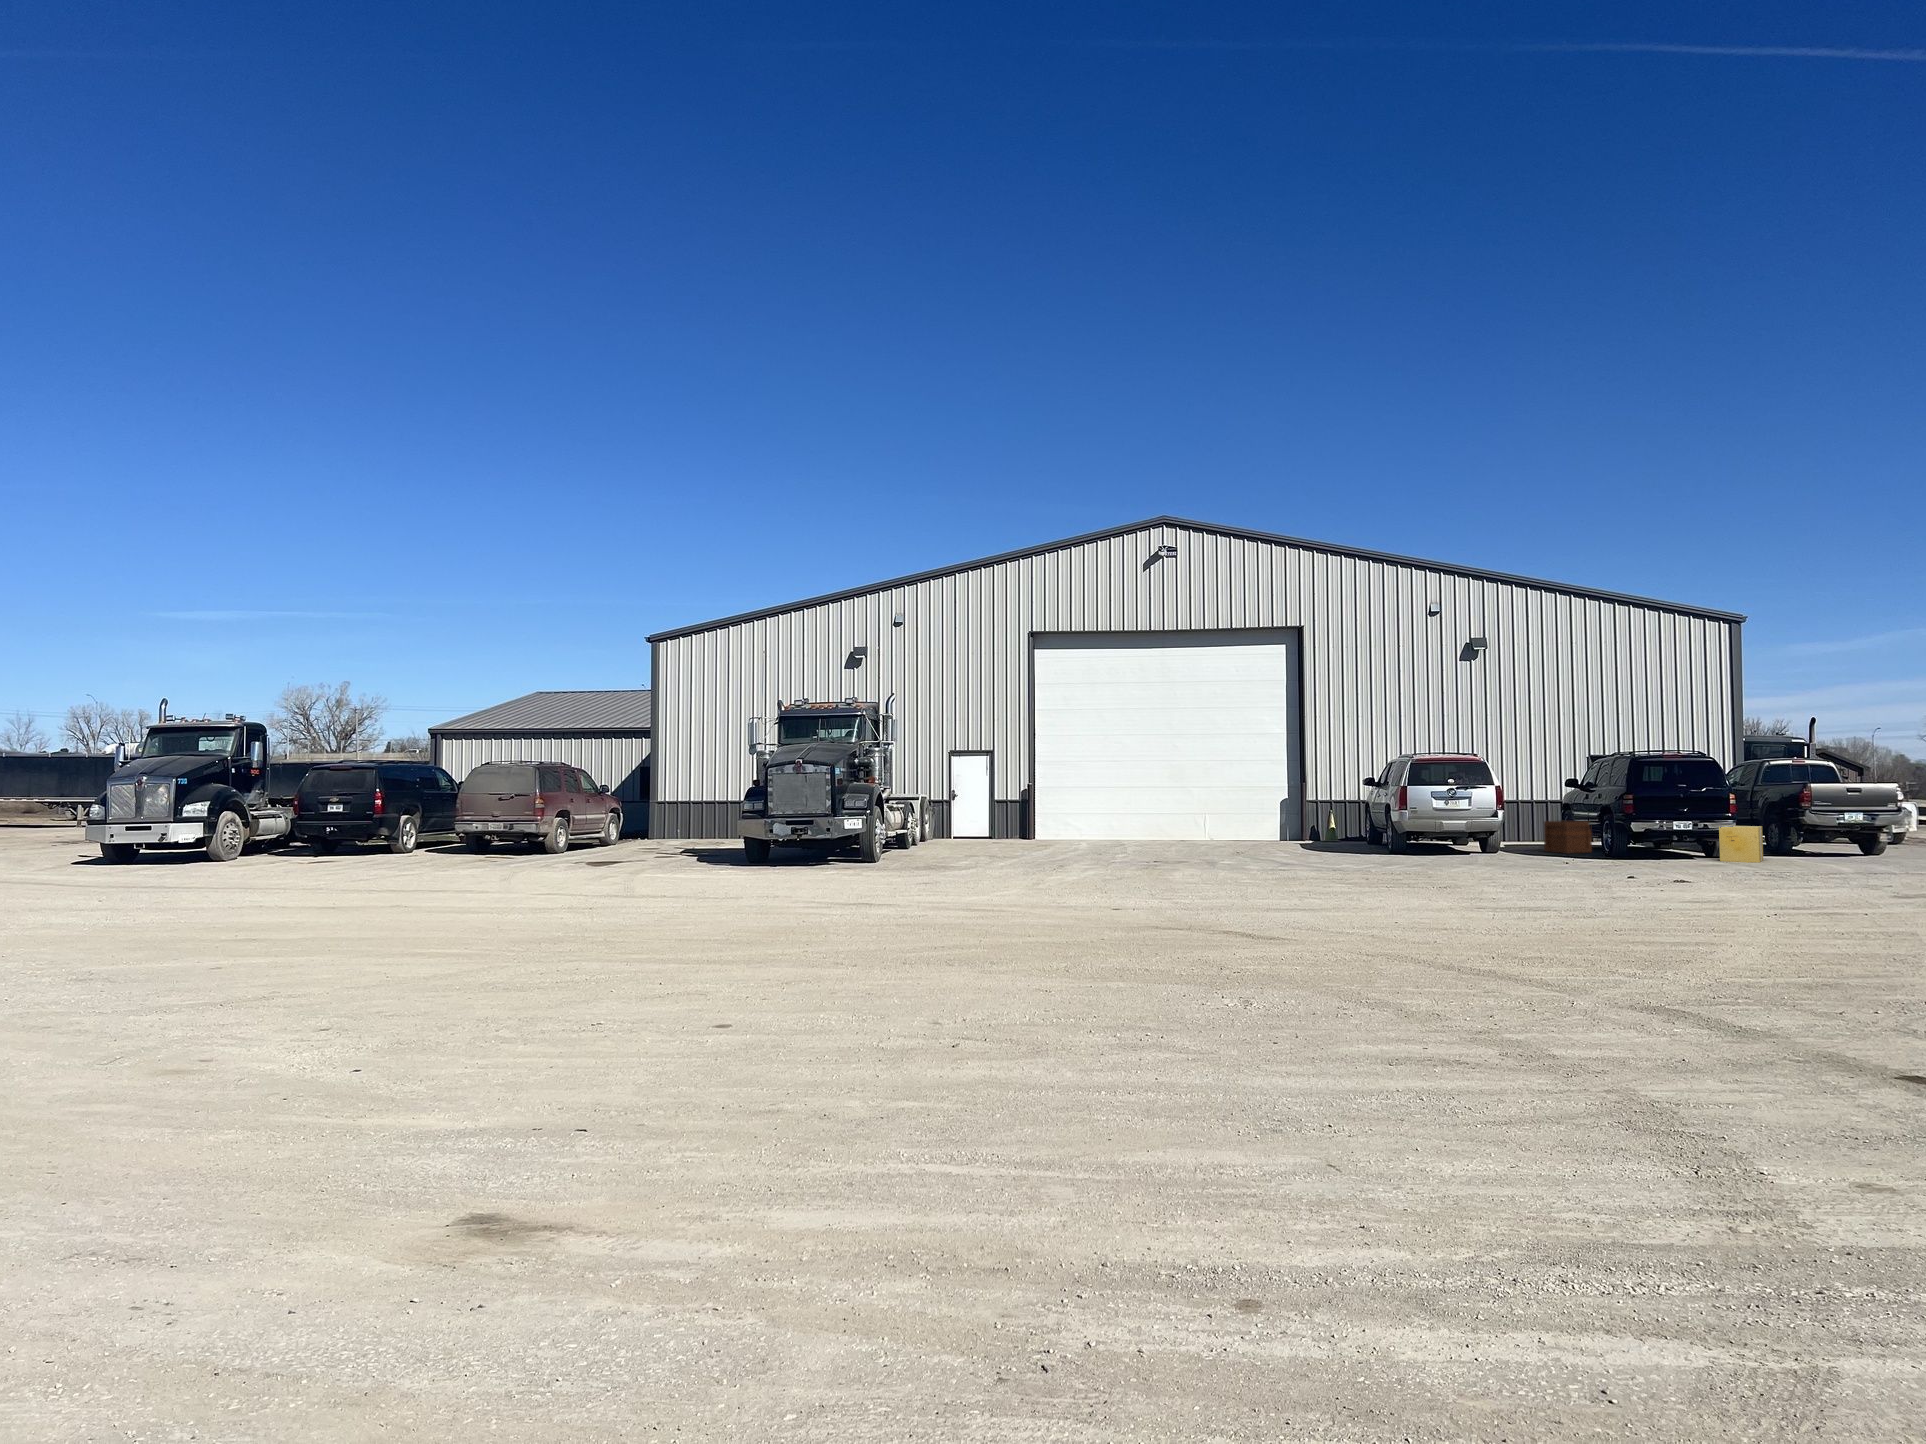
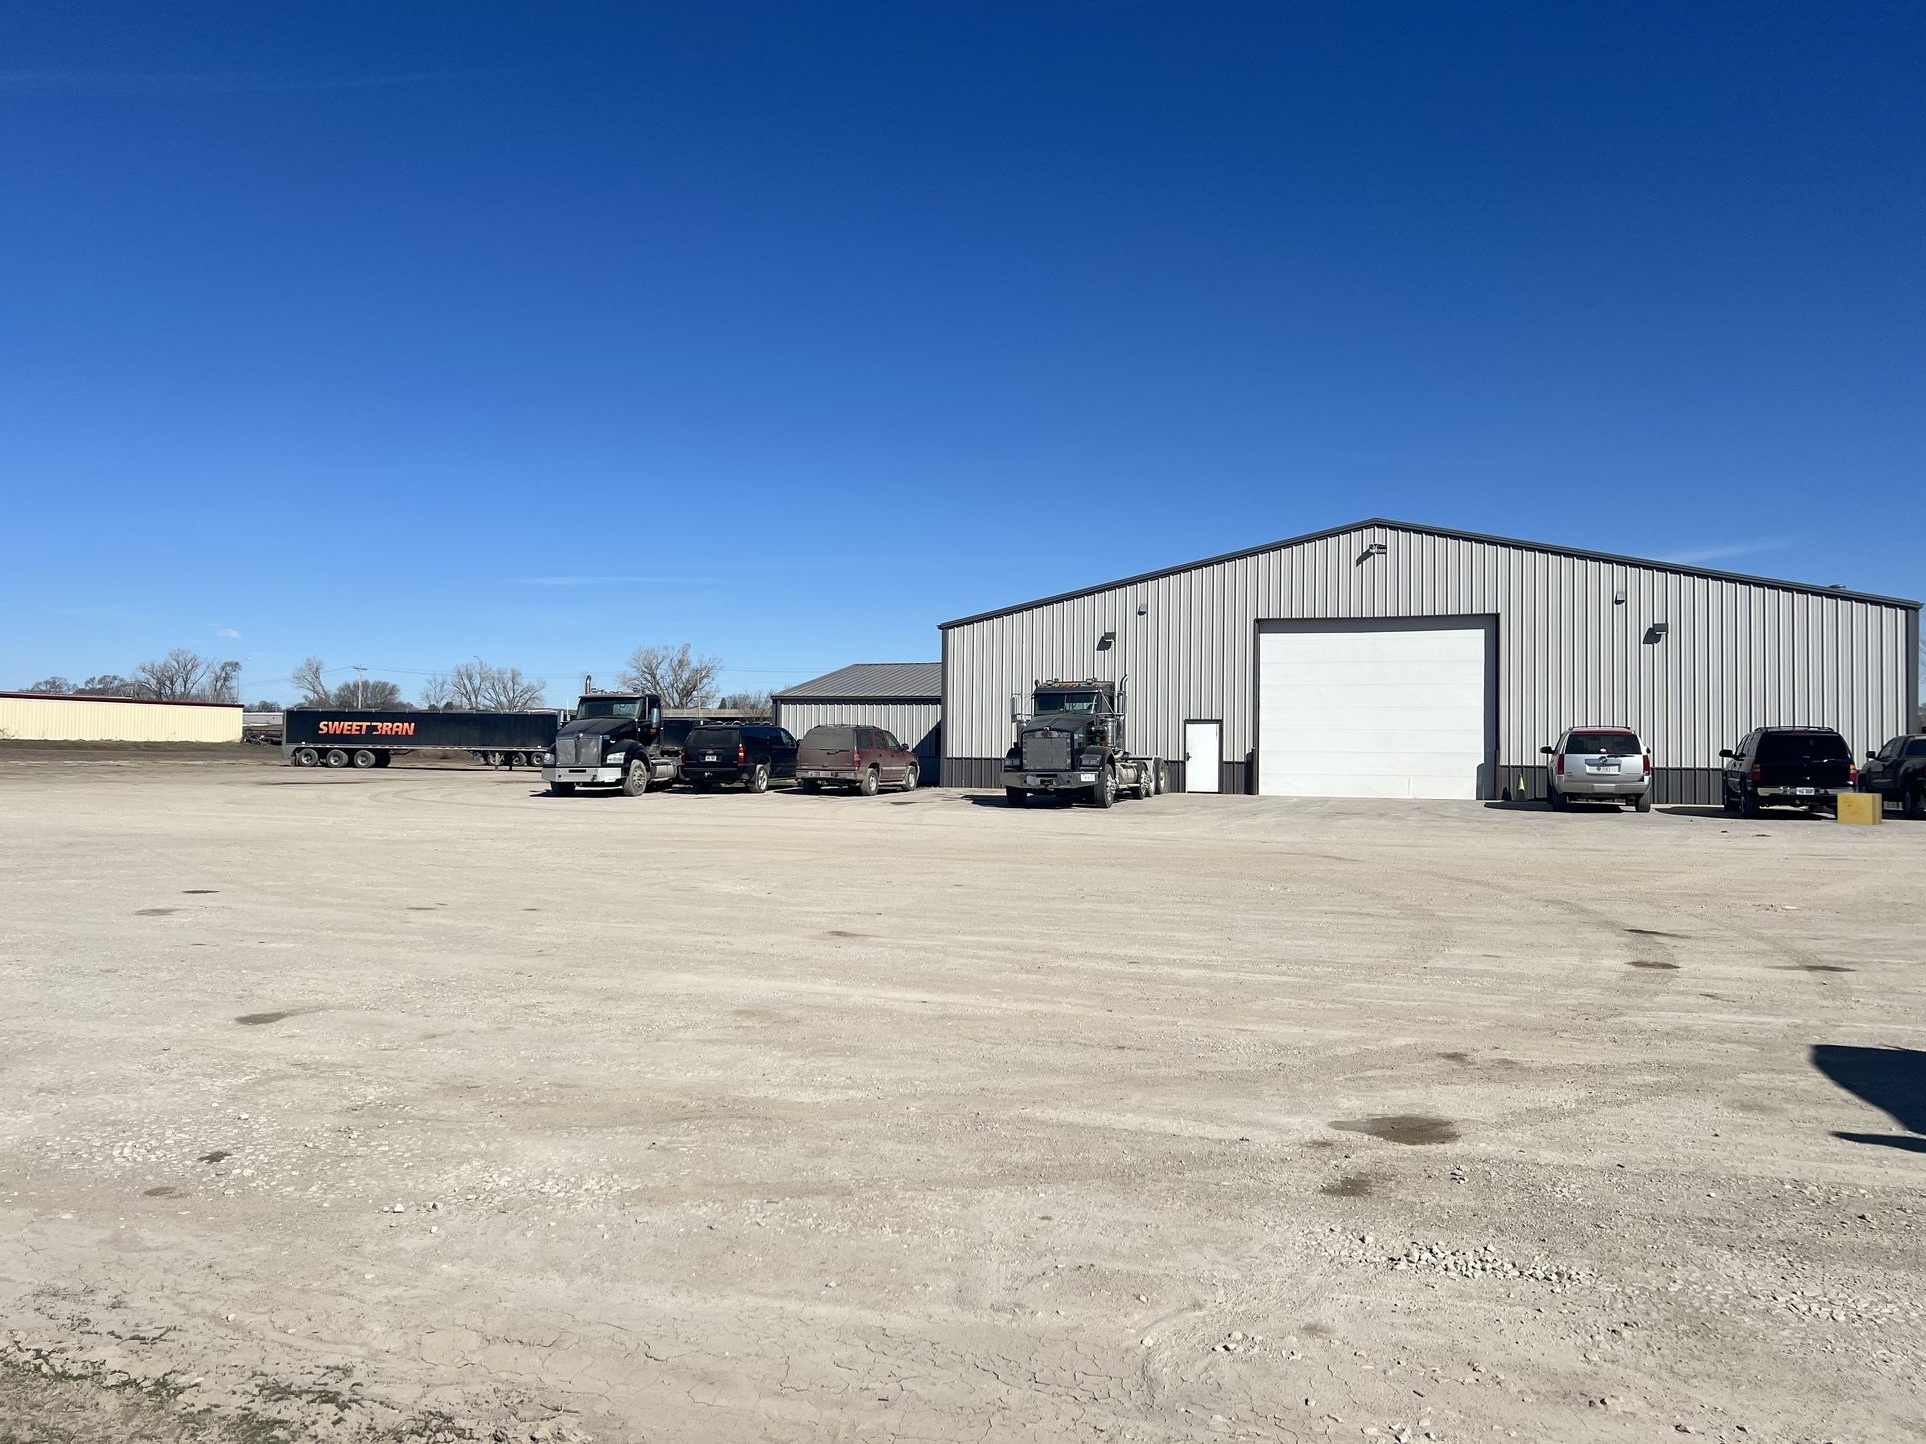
wooden crate: present [1544,820,1592,854] -> none [1693,786,1736,815]

